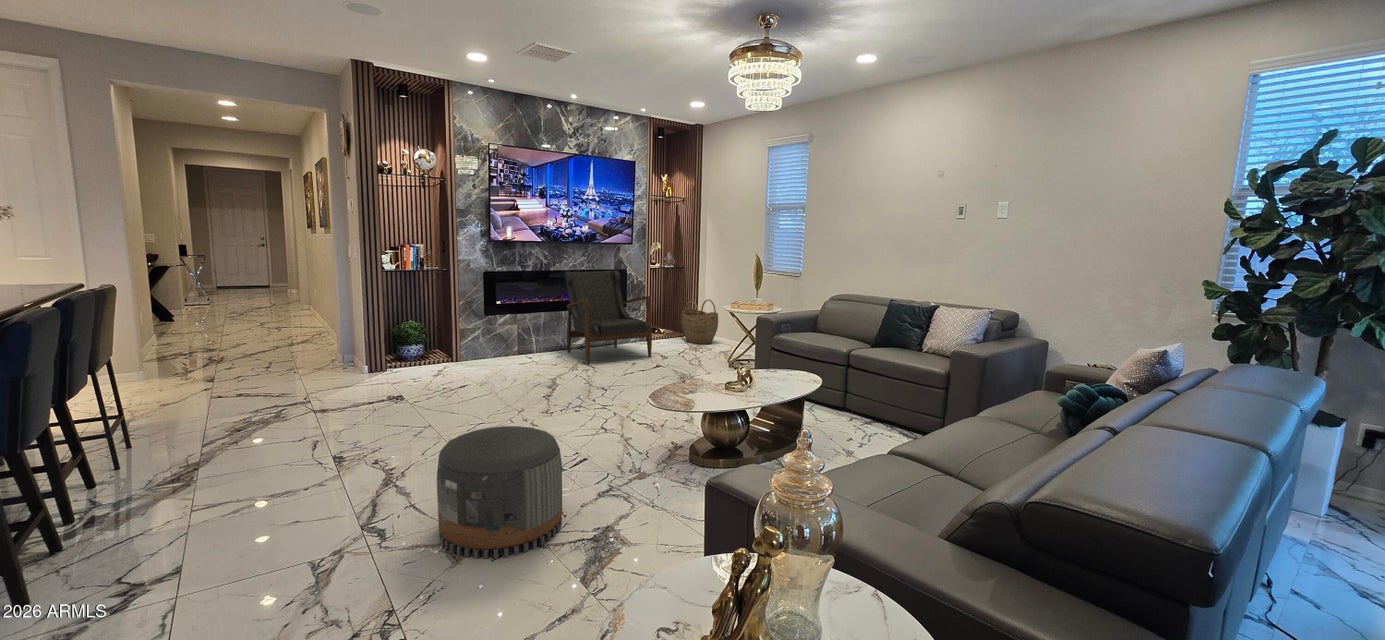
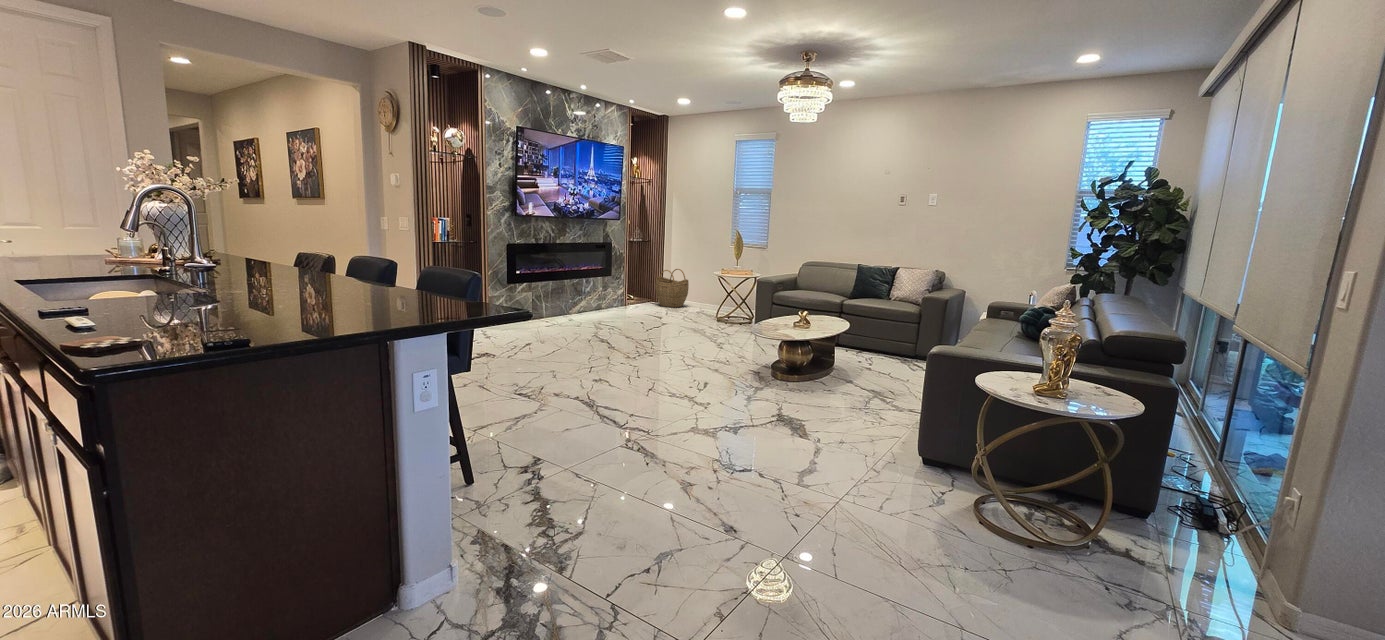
armchair: present [565,271,652,364] -> none [569,243,651,325]
pouf: present [437,426,562,558] -> none [670,349,750,429]

